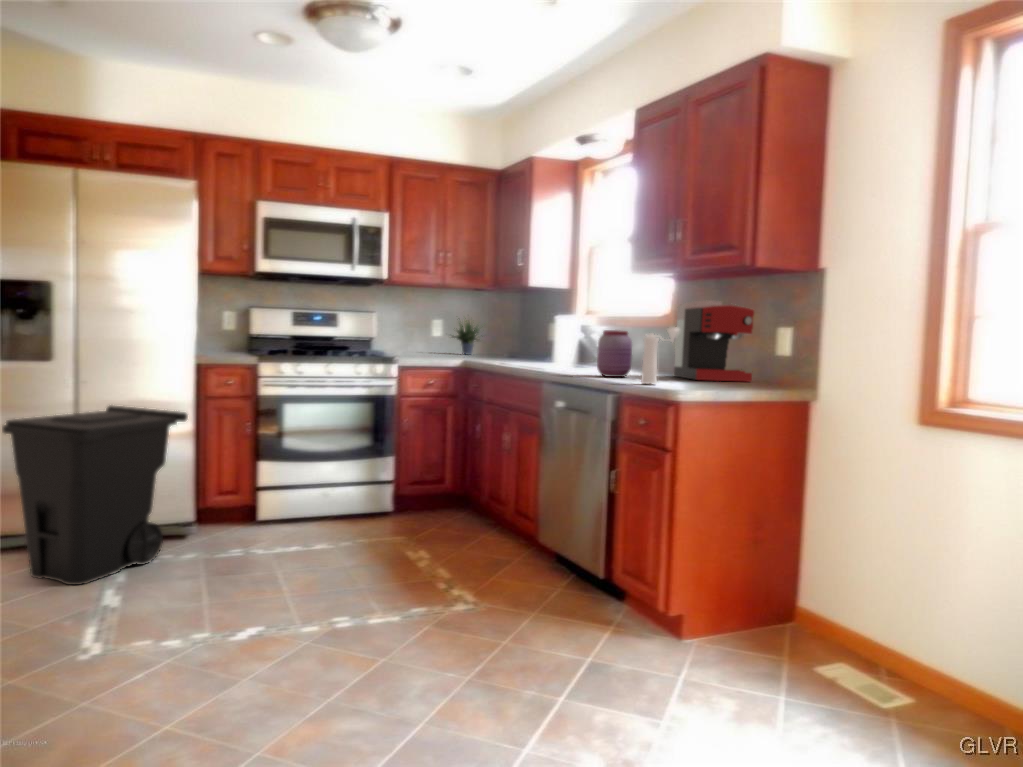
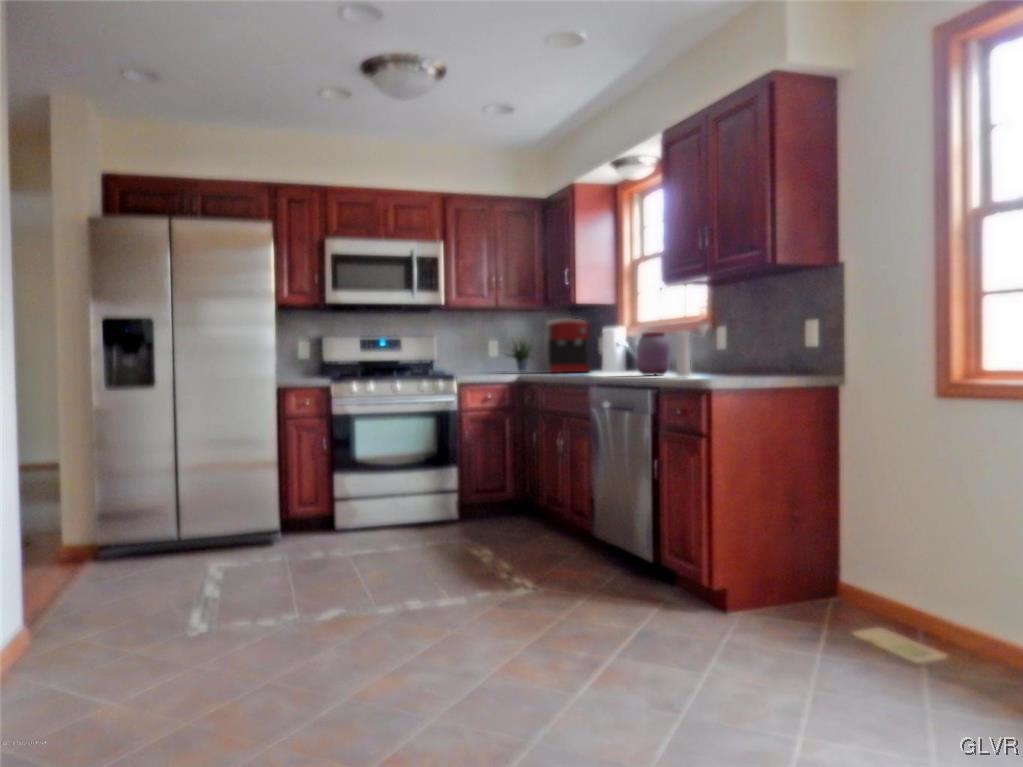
coffee maker: present [674,300,754,382] -> present [546,318,589,373]
trash can: present [2,406,188,585] -> none [119,426,273,581]

